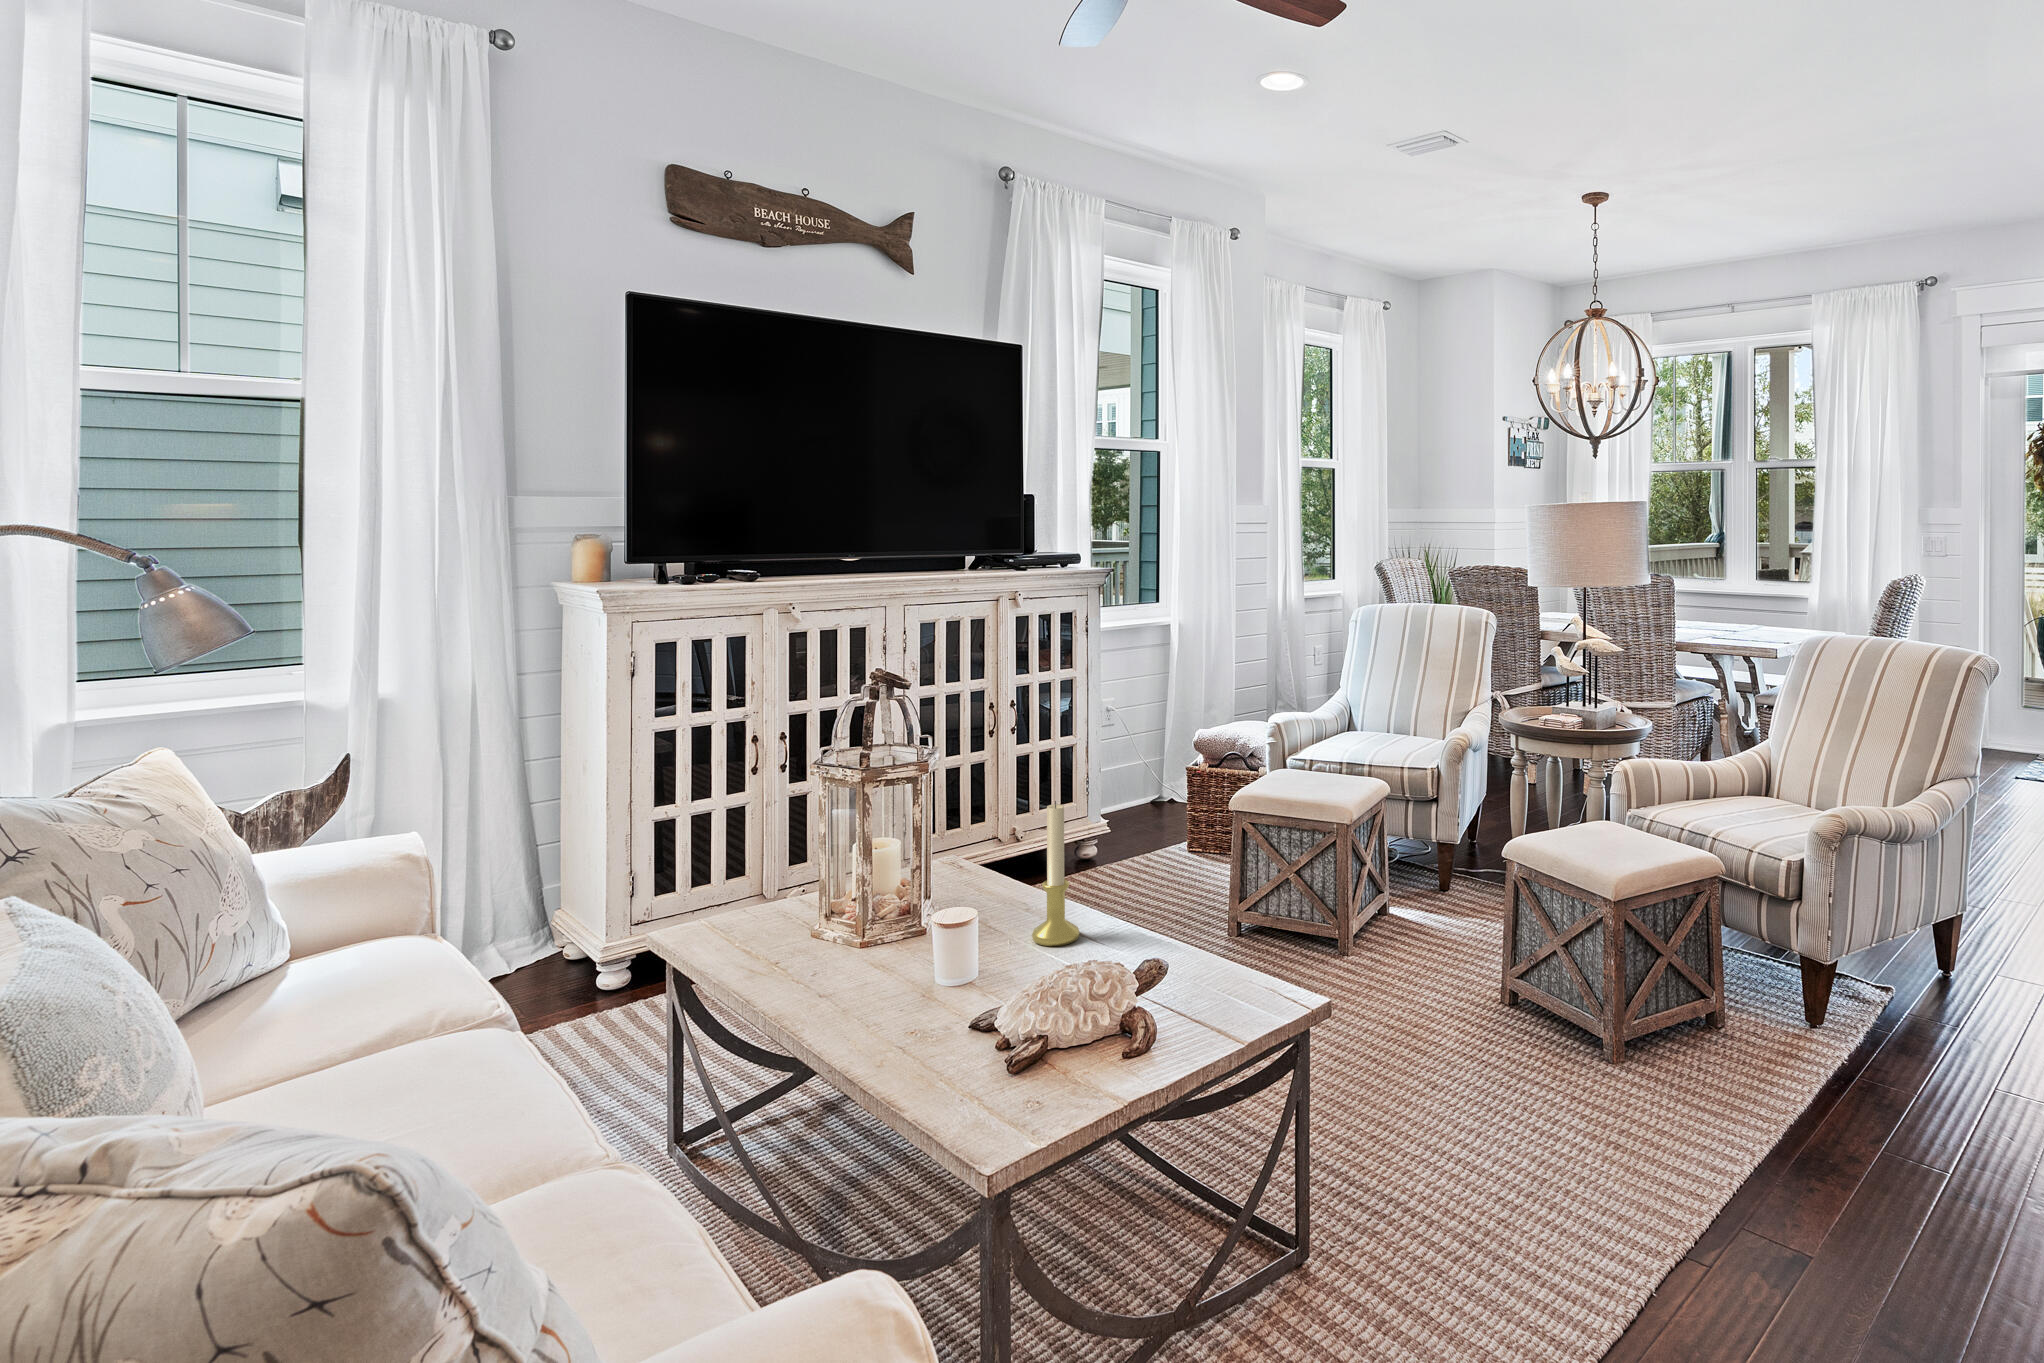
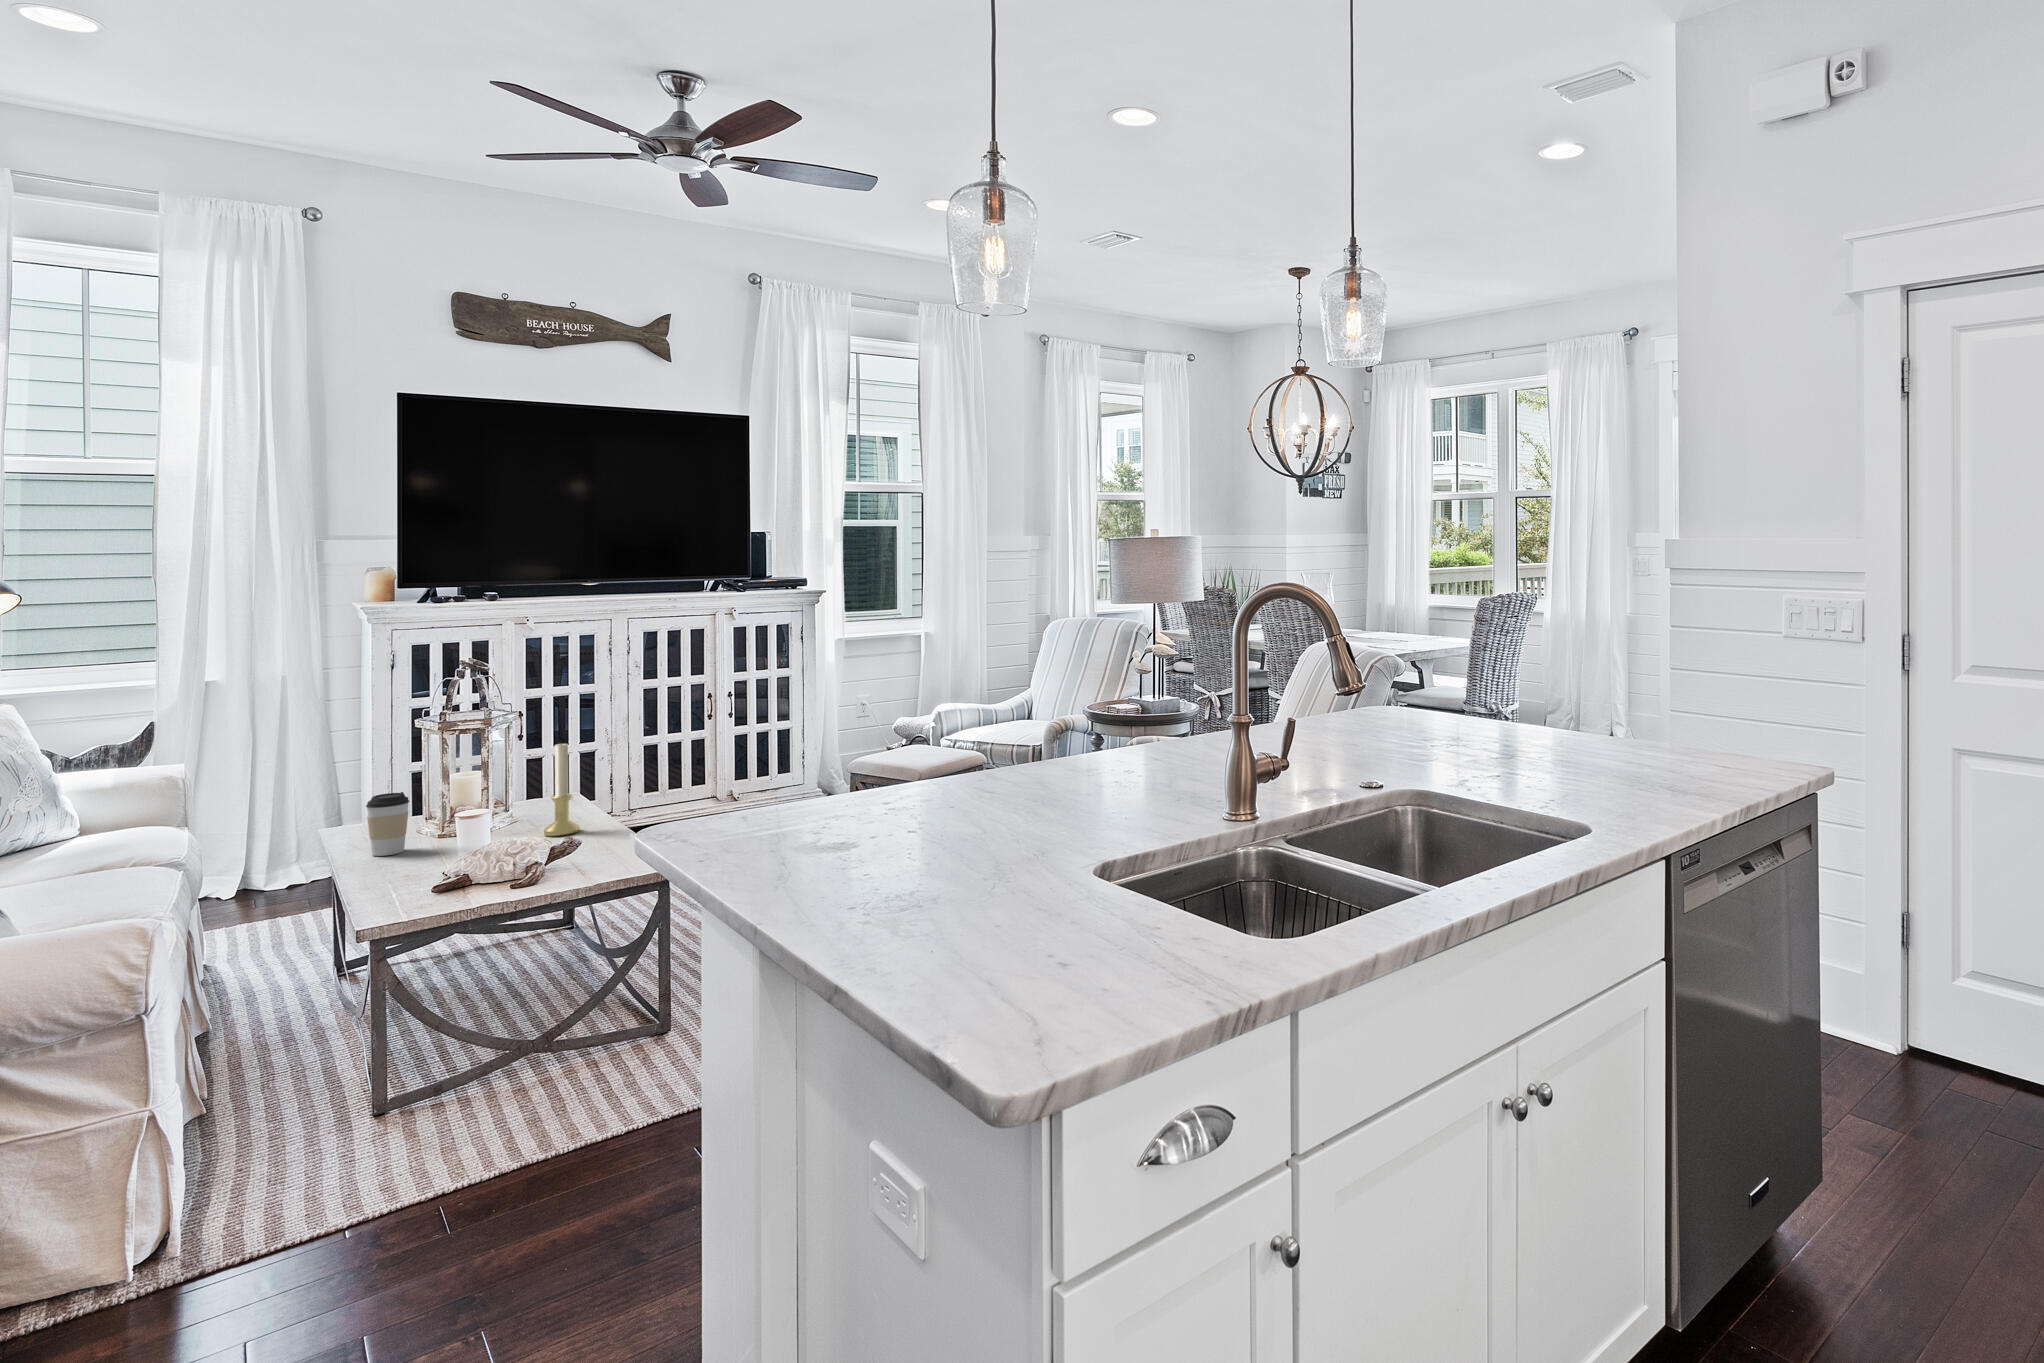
coffee cup: none [806,887,865,991] -> present [366,792,409,856]

